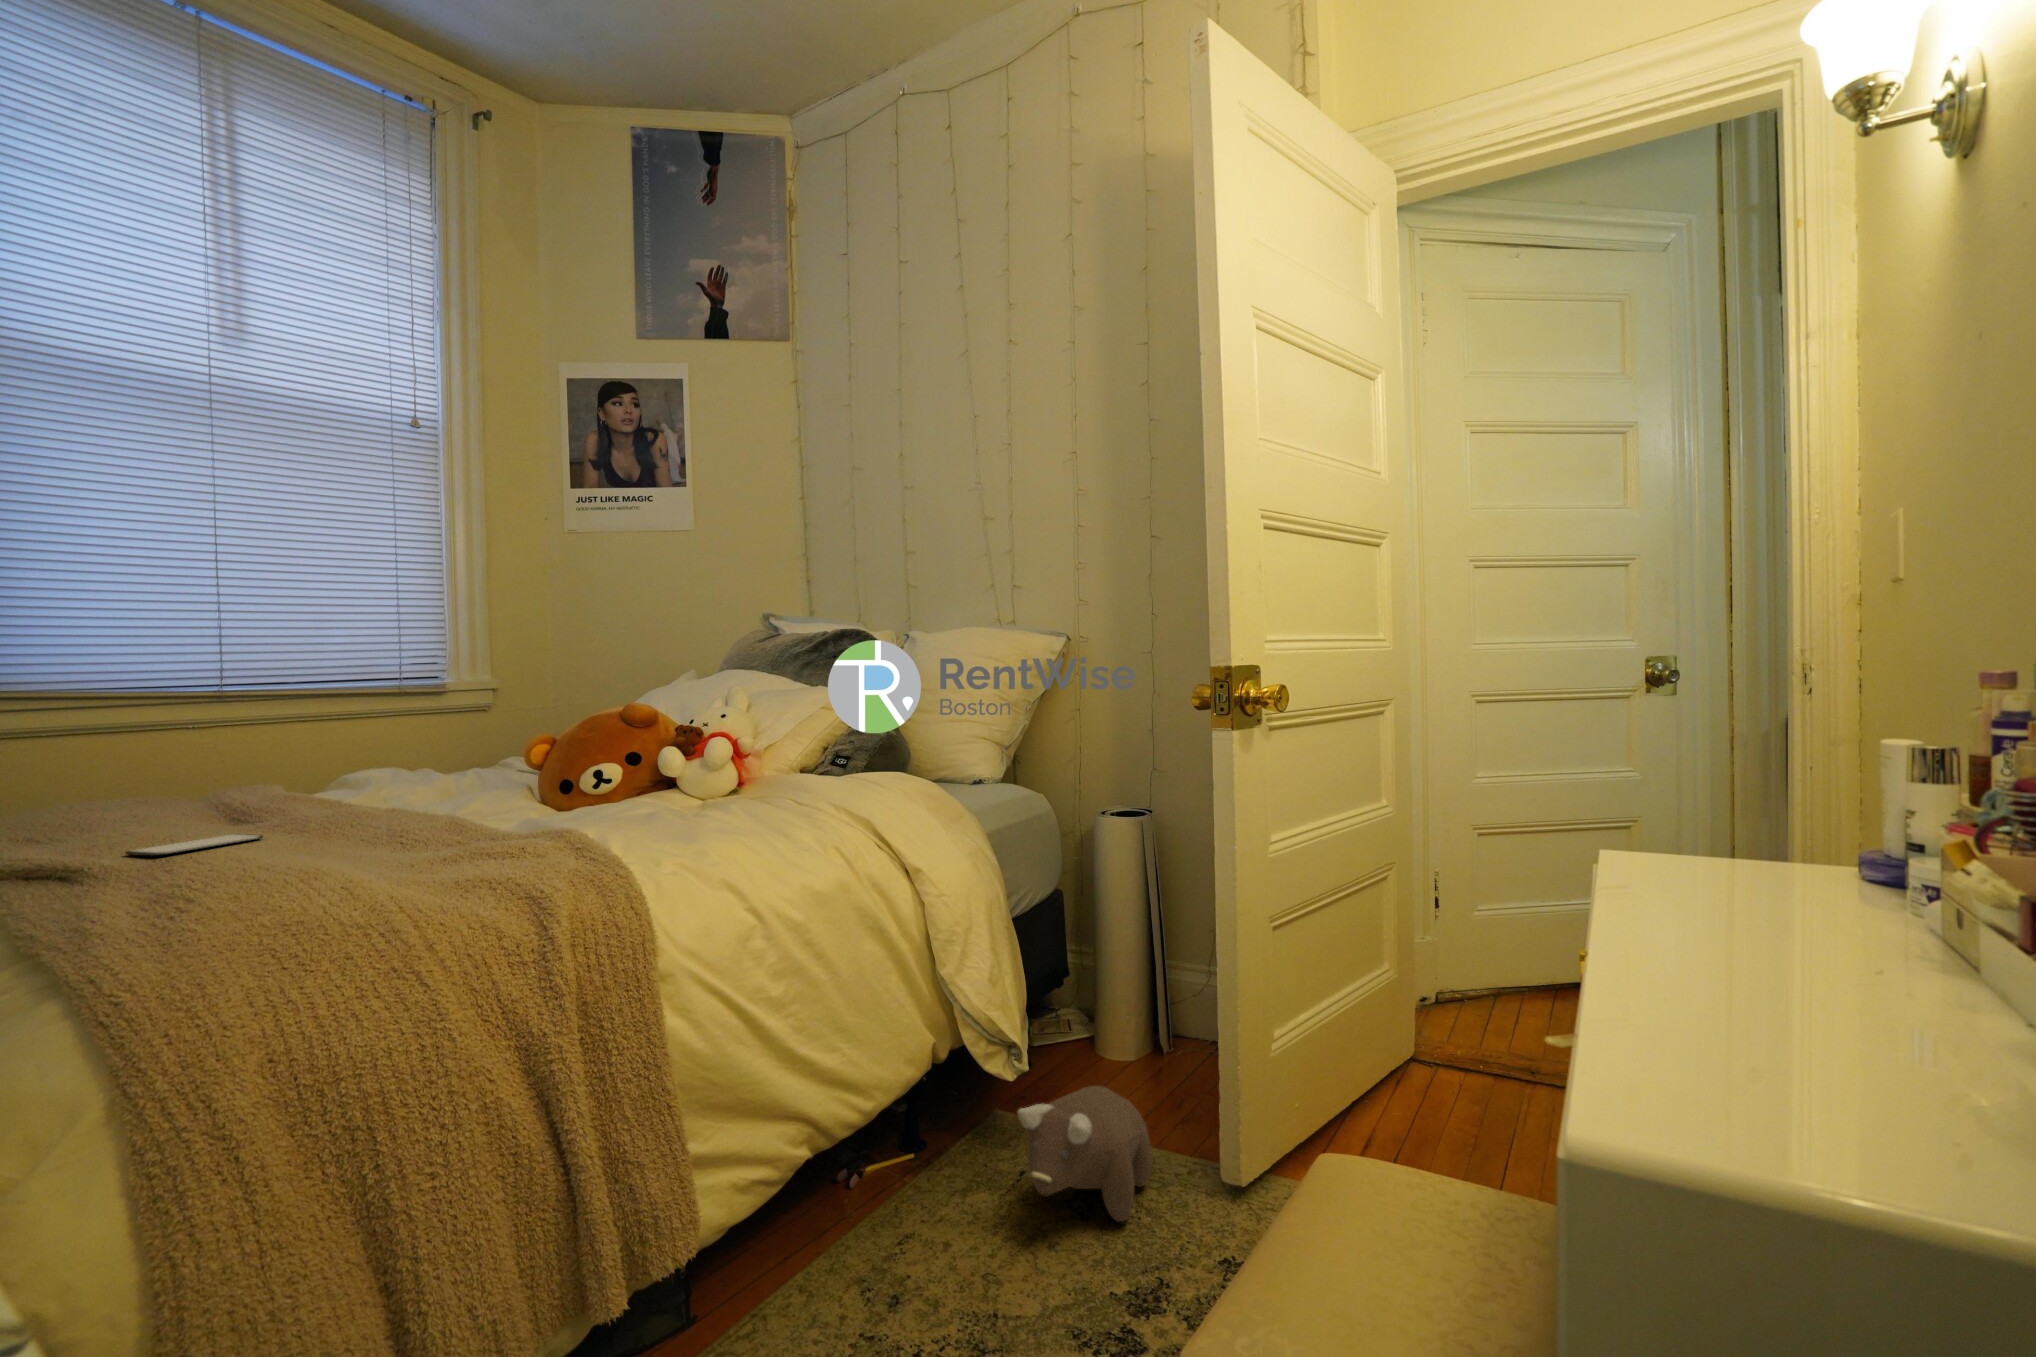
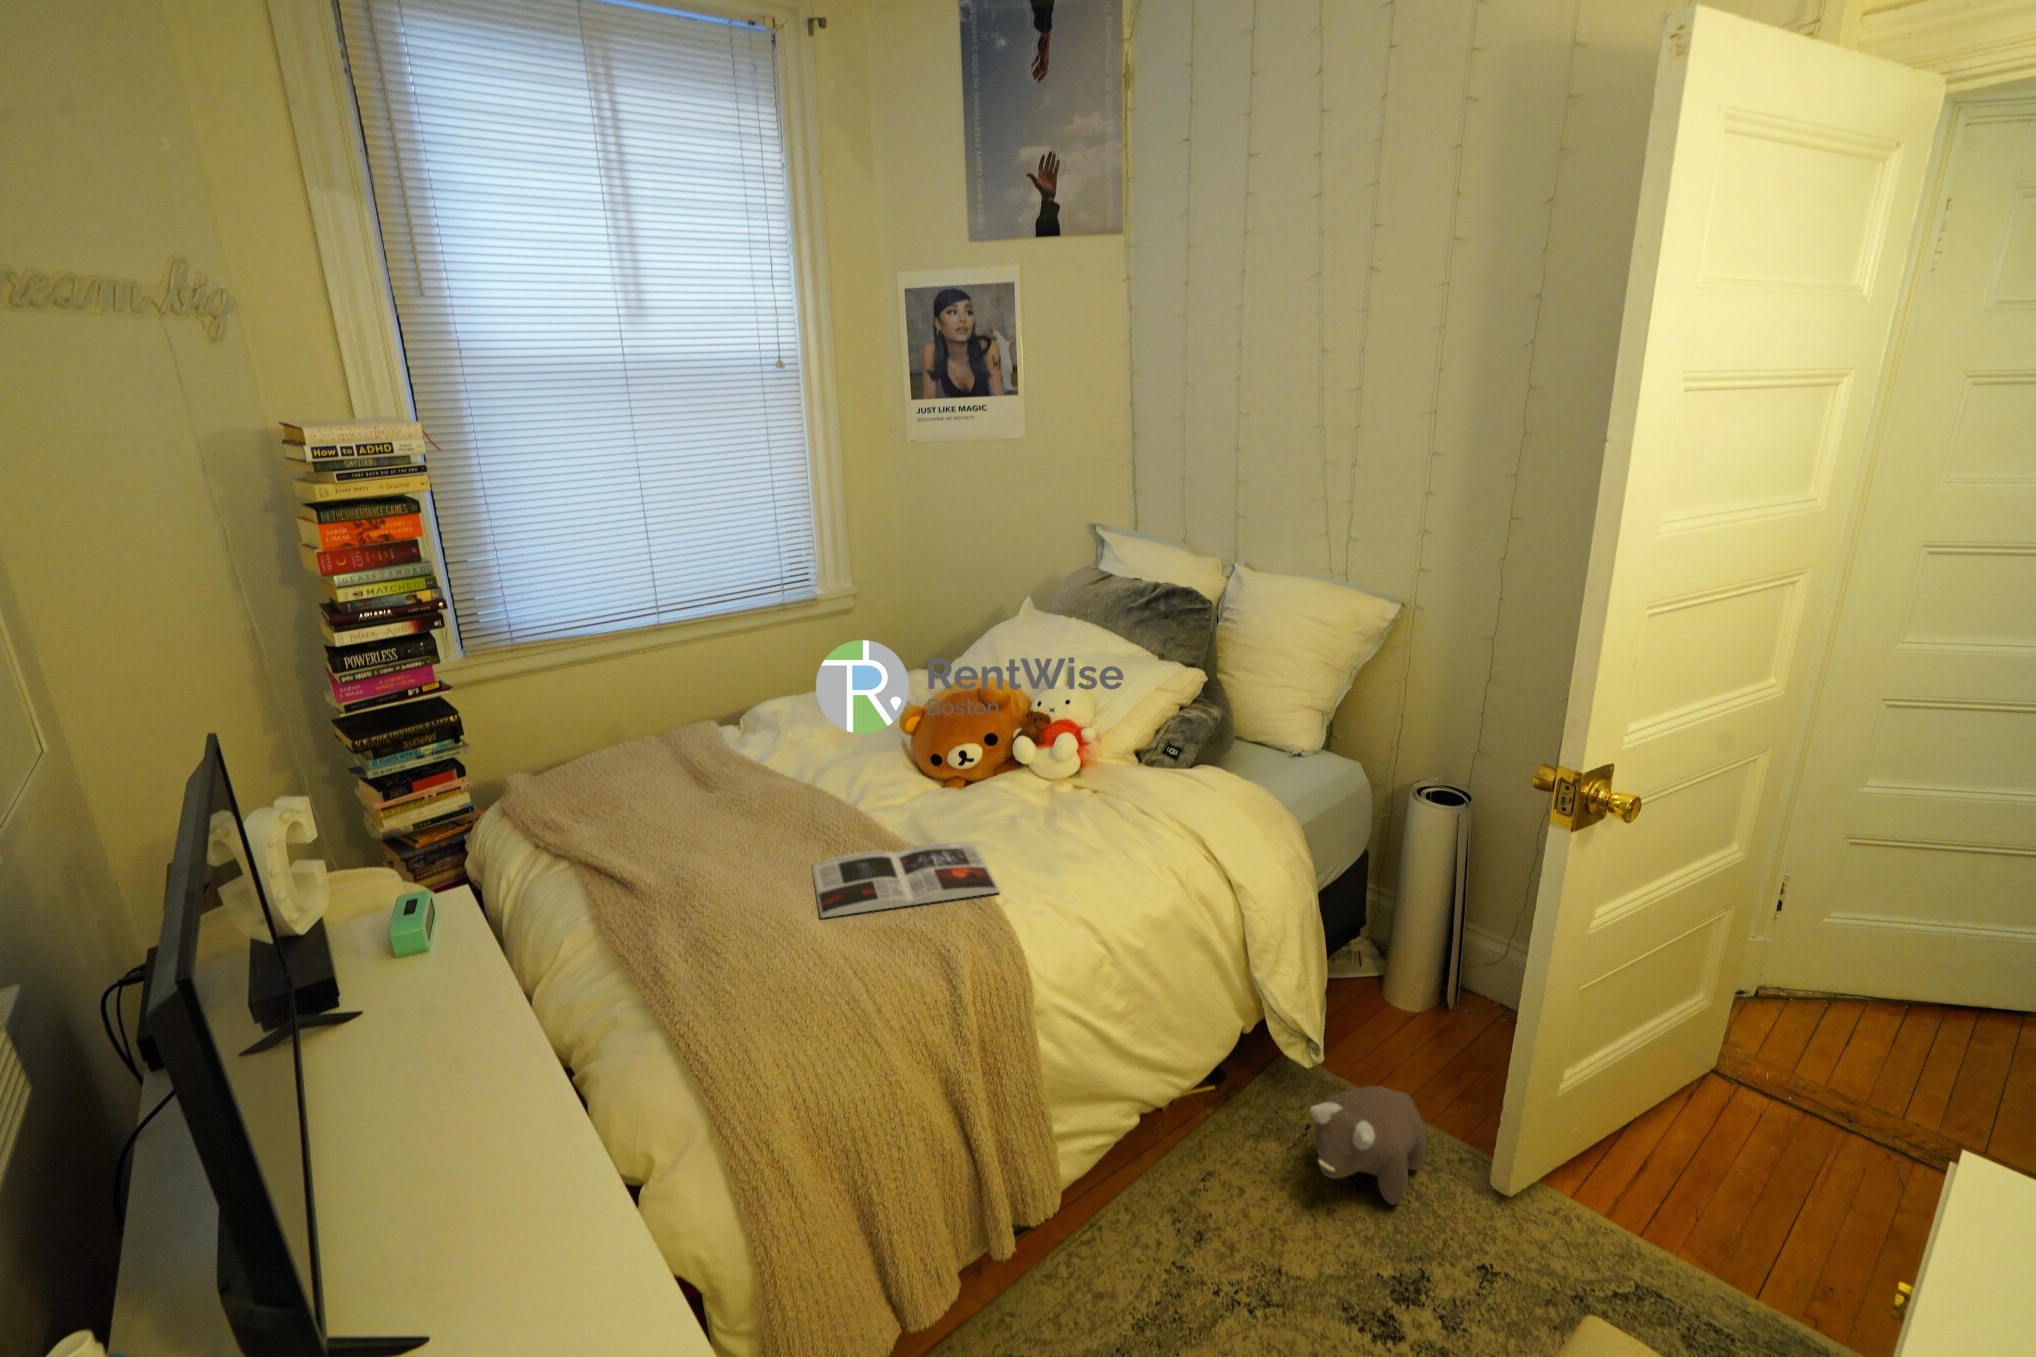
magazine: none [345,820,618,871] -> present [812,842,1000,918]
smartphone: present [125,834,263,856] -> none [671,832,748,867]

